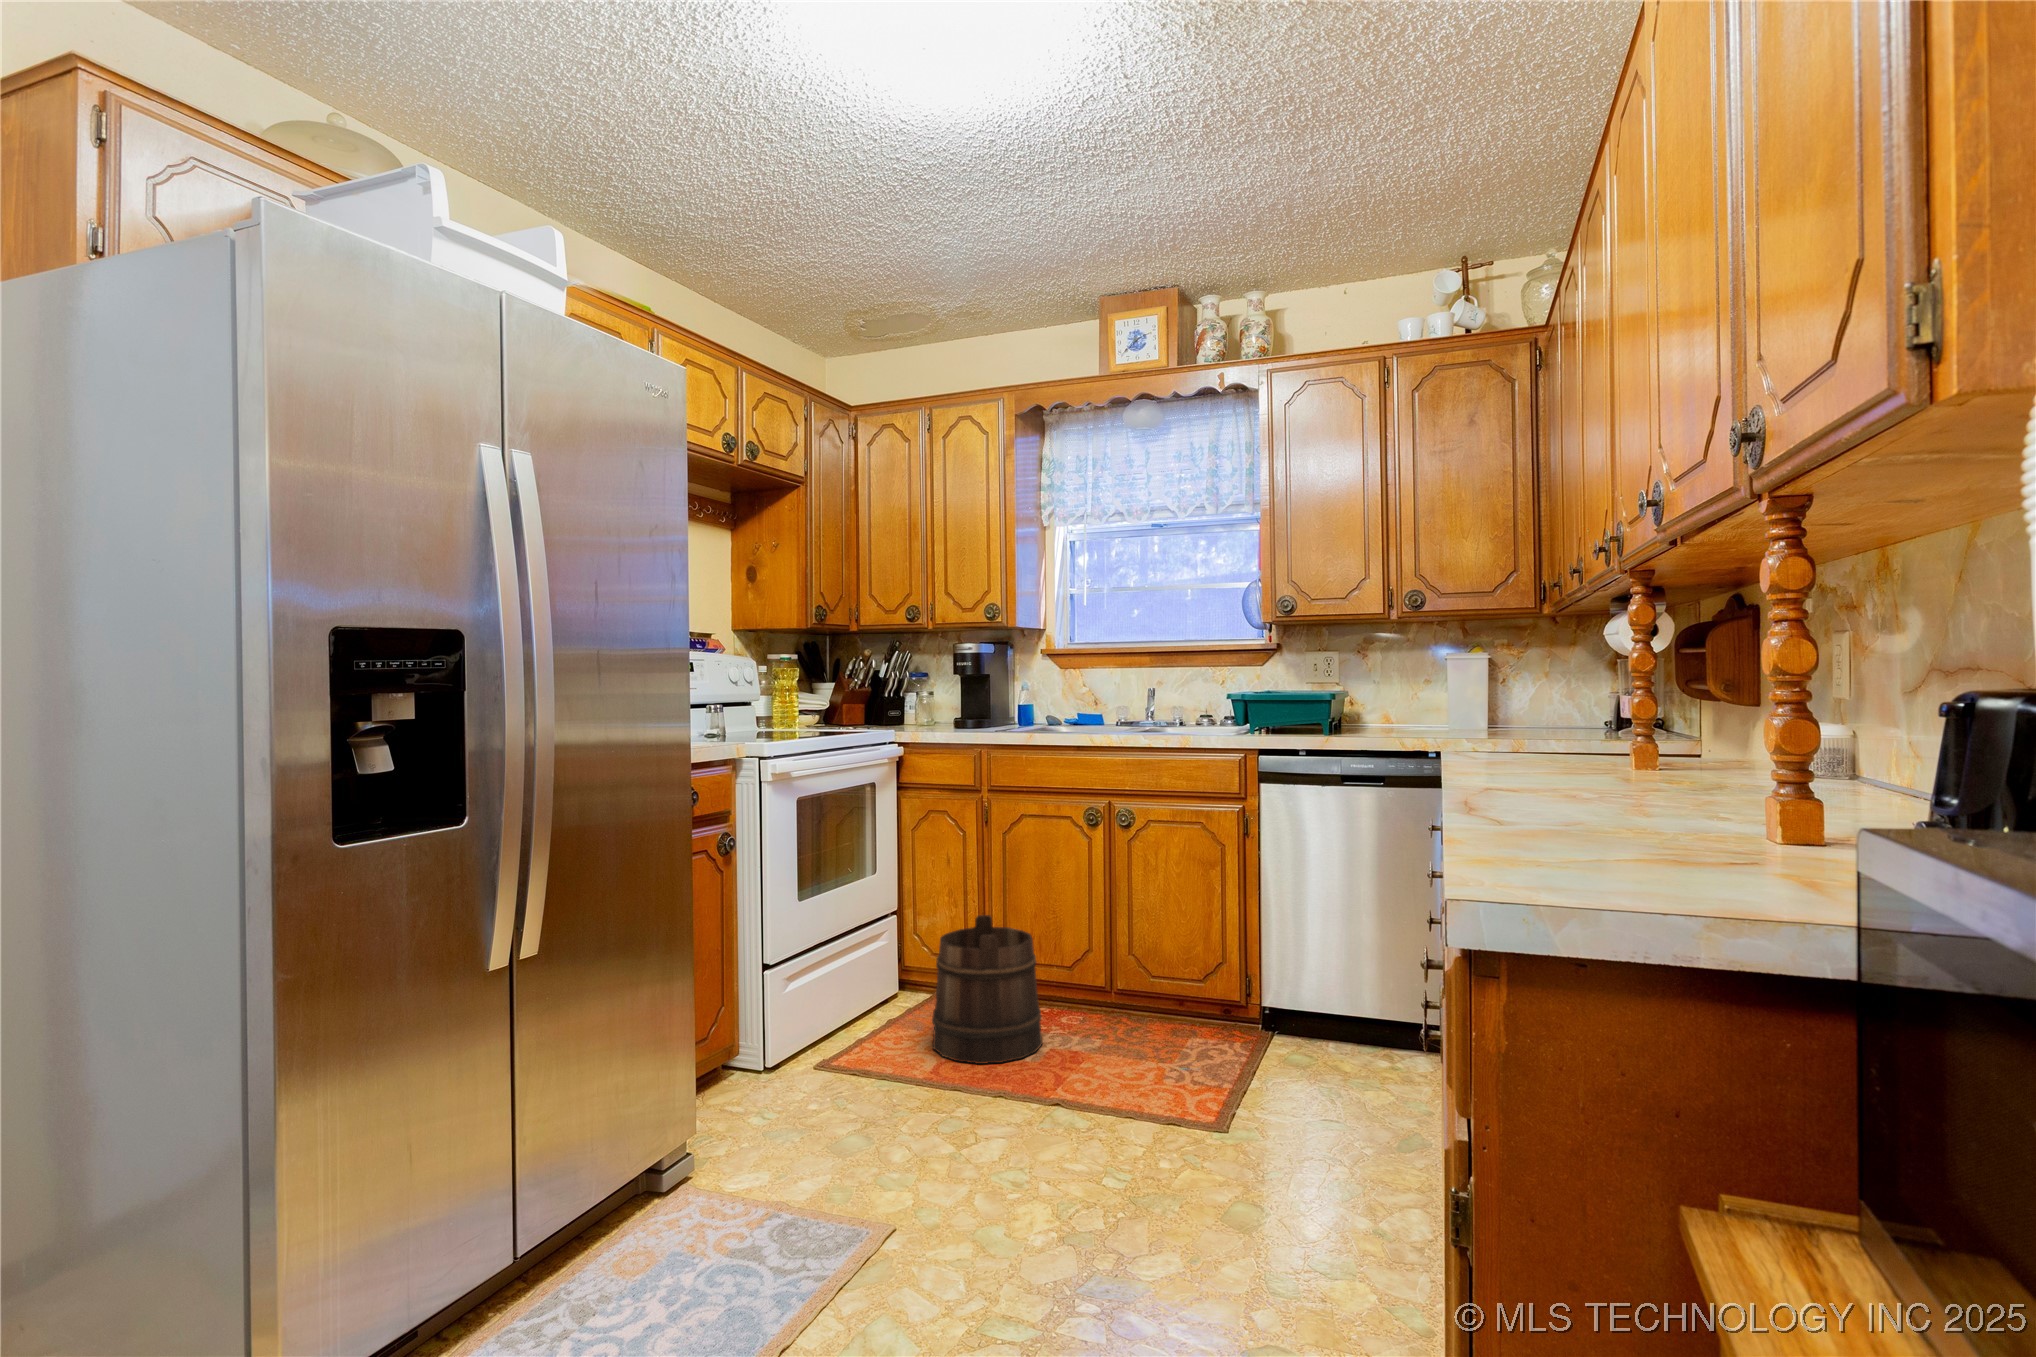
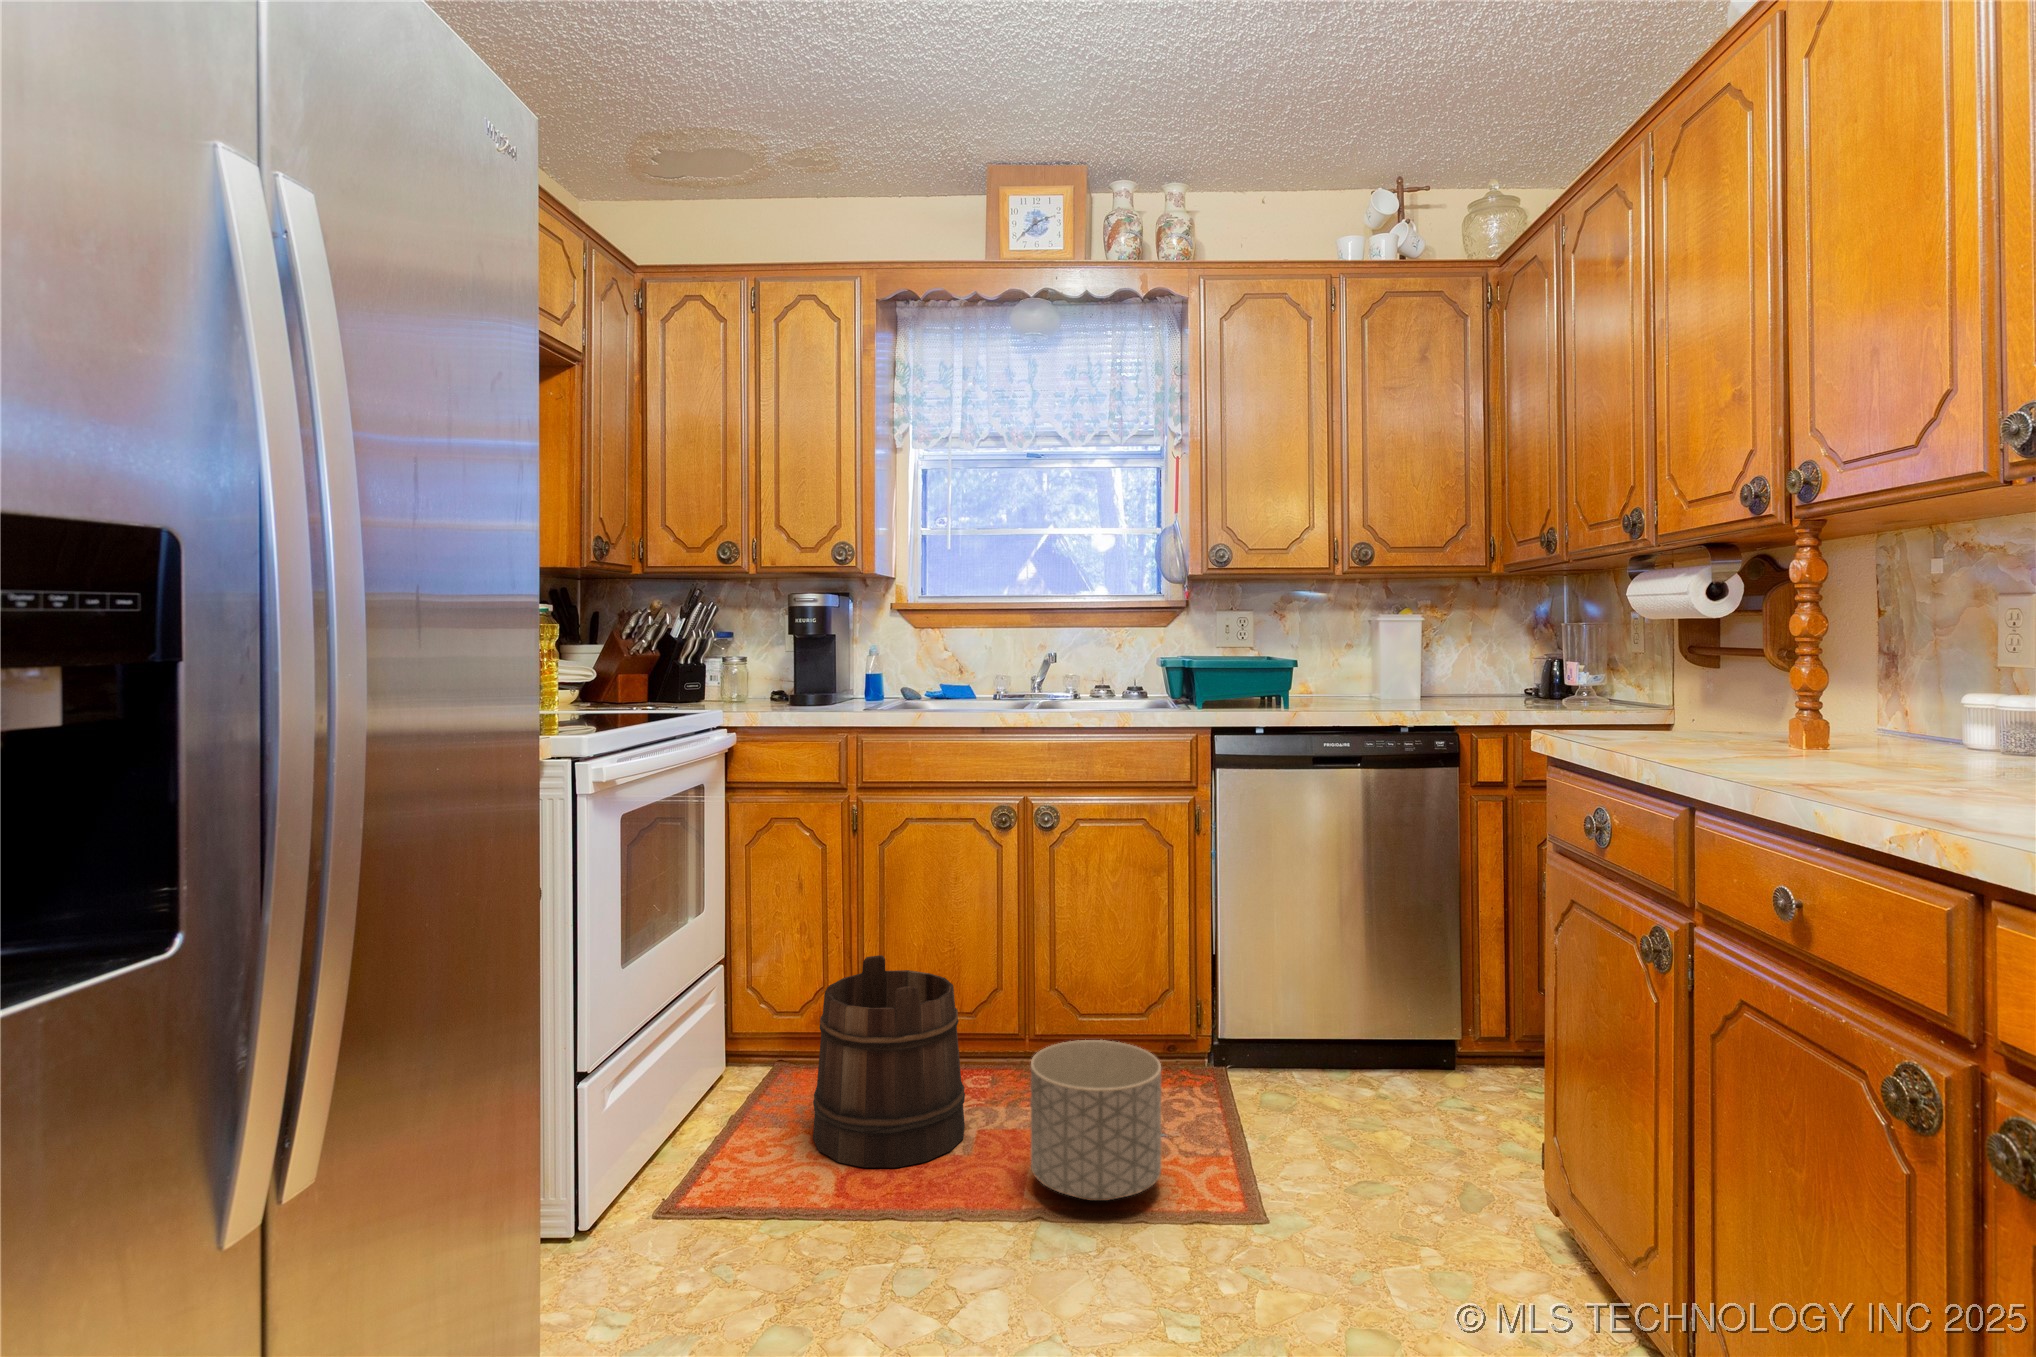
planter: none [1063,984,1161,1099] -> present [1031,1040,1161,1201]

